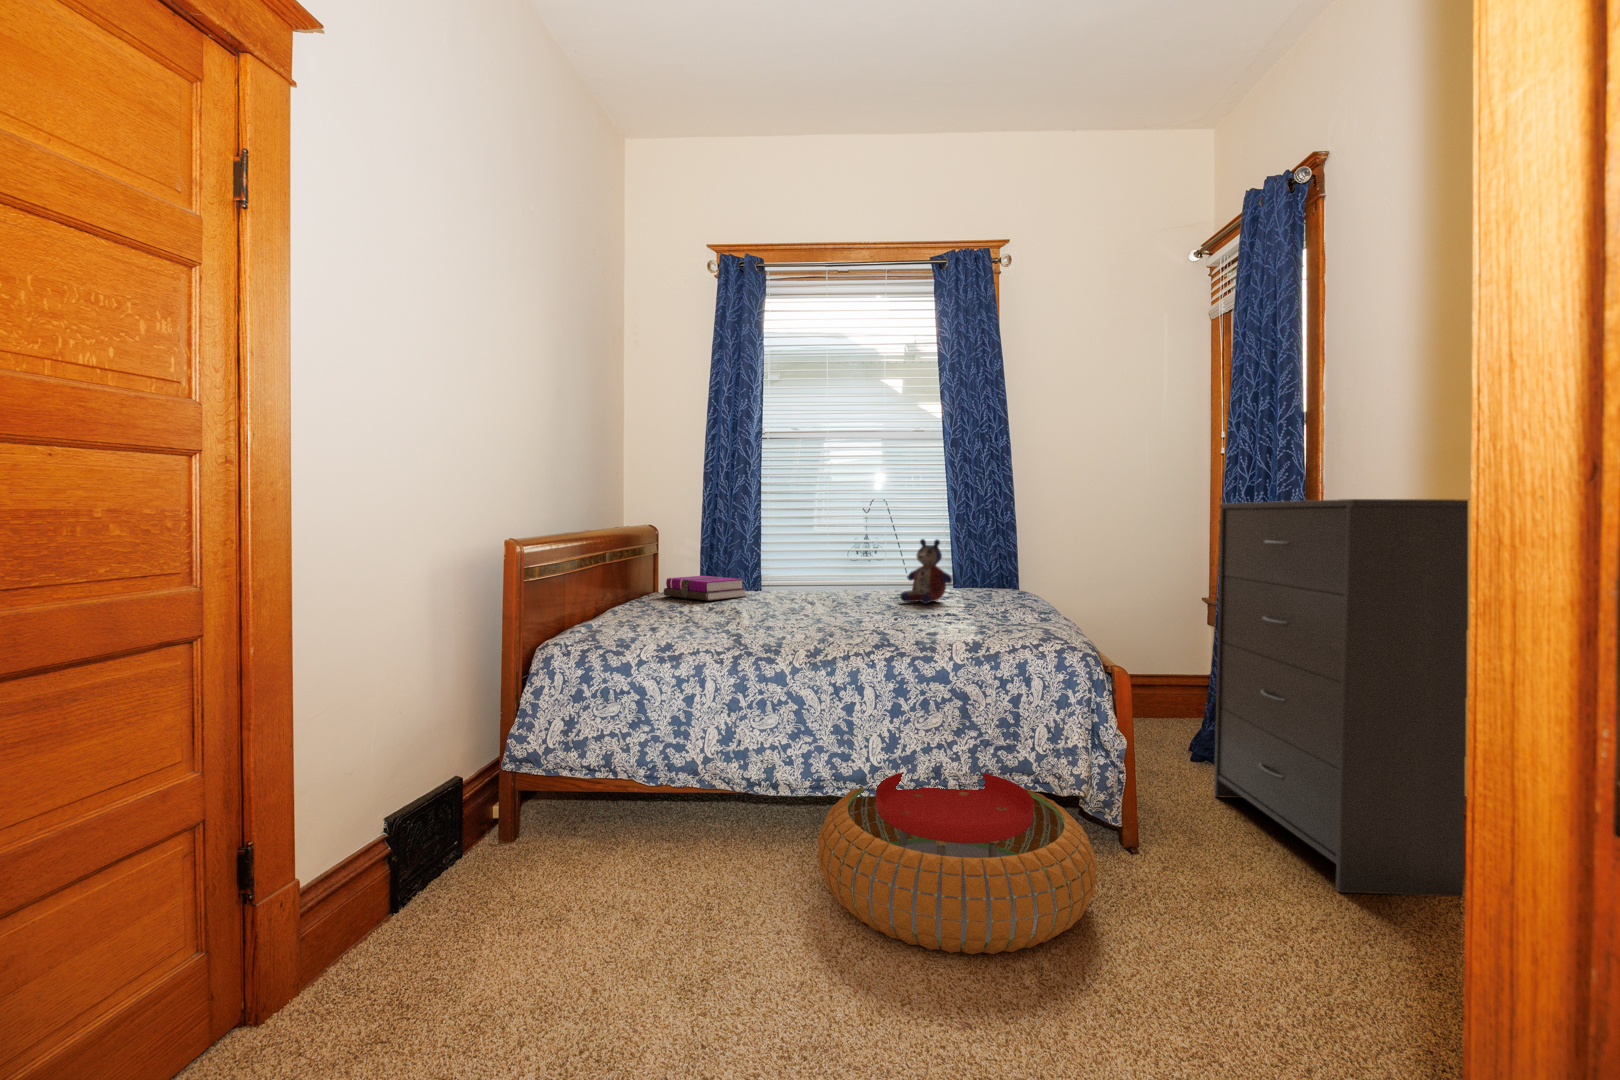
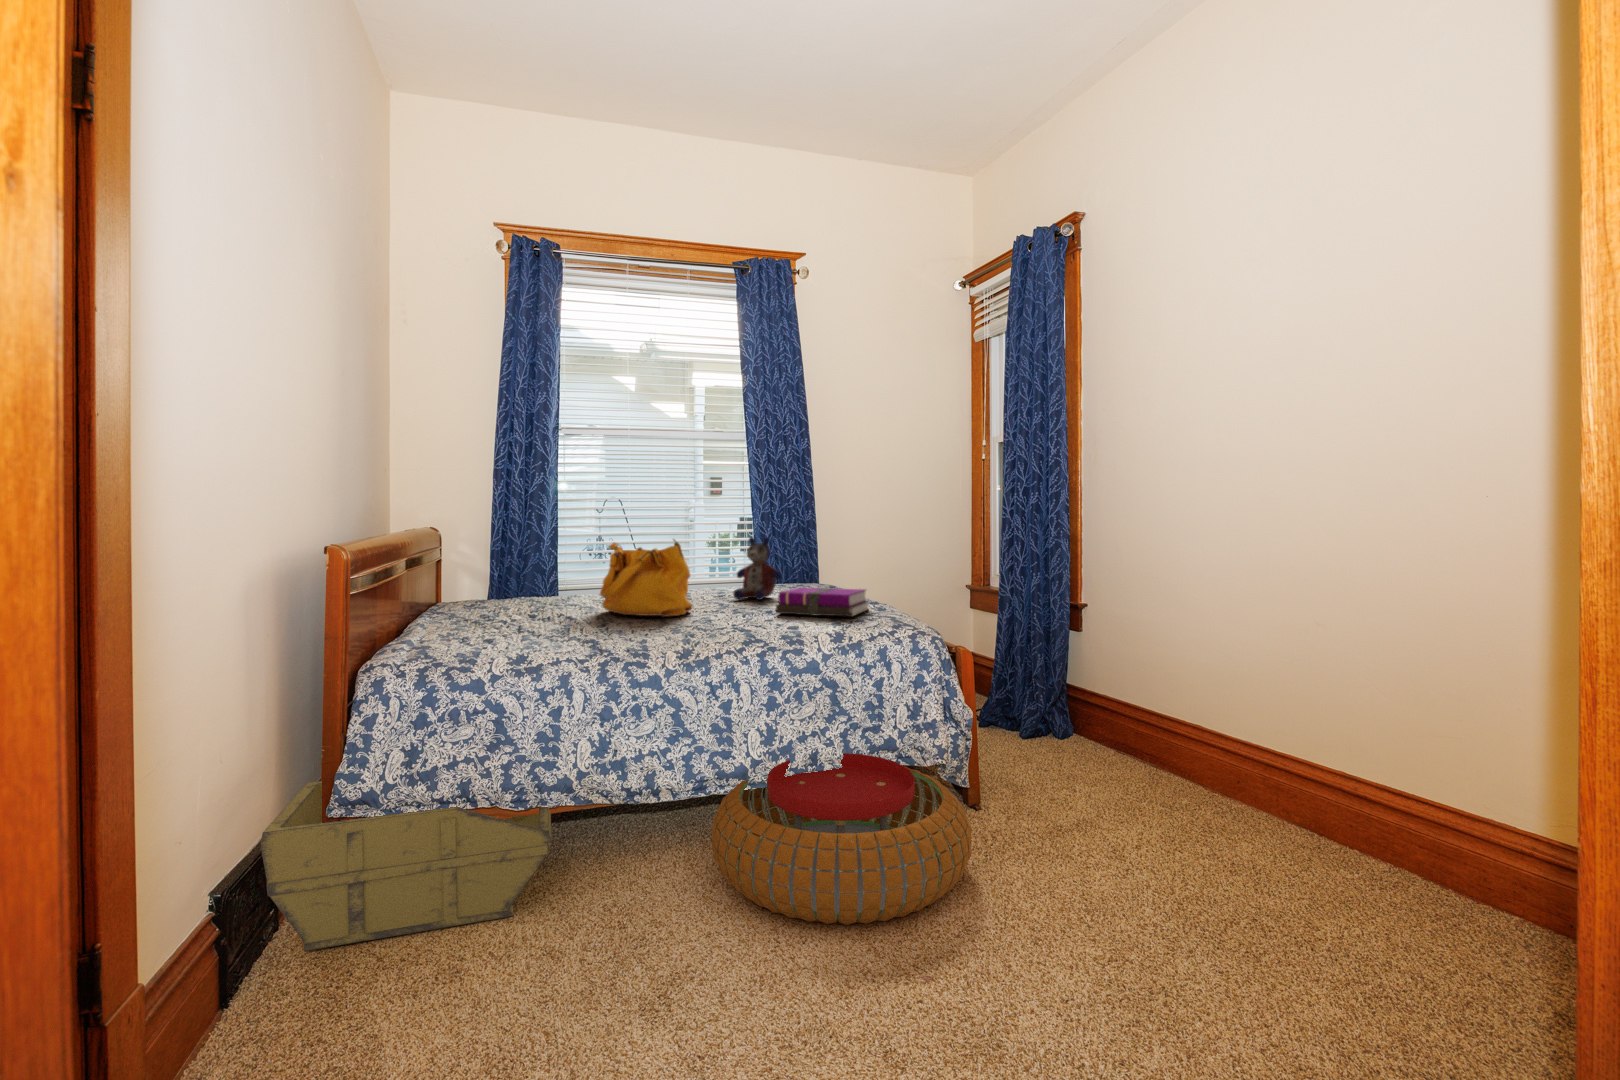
dresser: present [1214,499,1468,896] -> none [1010,496,1229,815]
handbag: none [760,539,849,616] -> present [600,540,692,617]
notebook: present [664,576,746,601] -> present [776,587,868,617]
storage bin: none [448,737,692,878] -> present [260,781,551,951]

